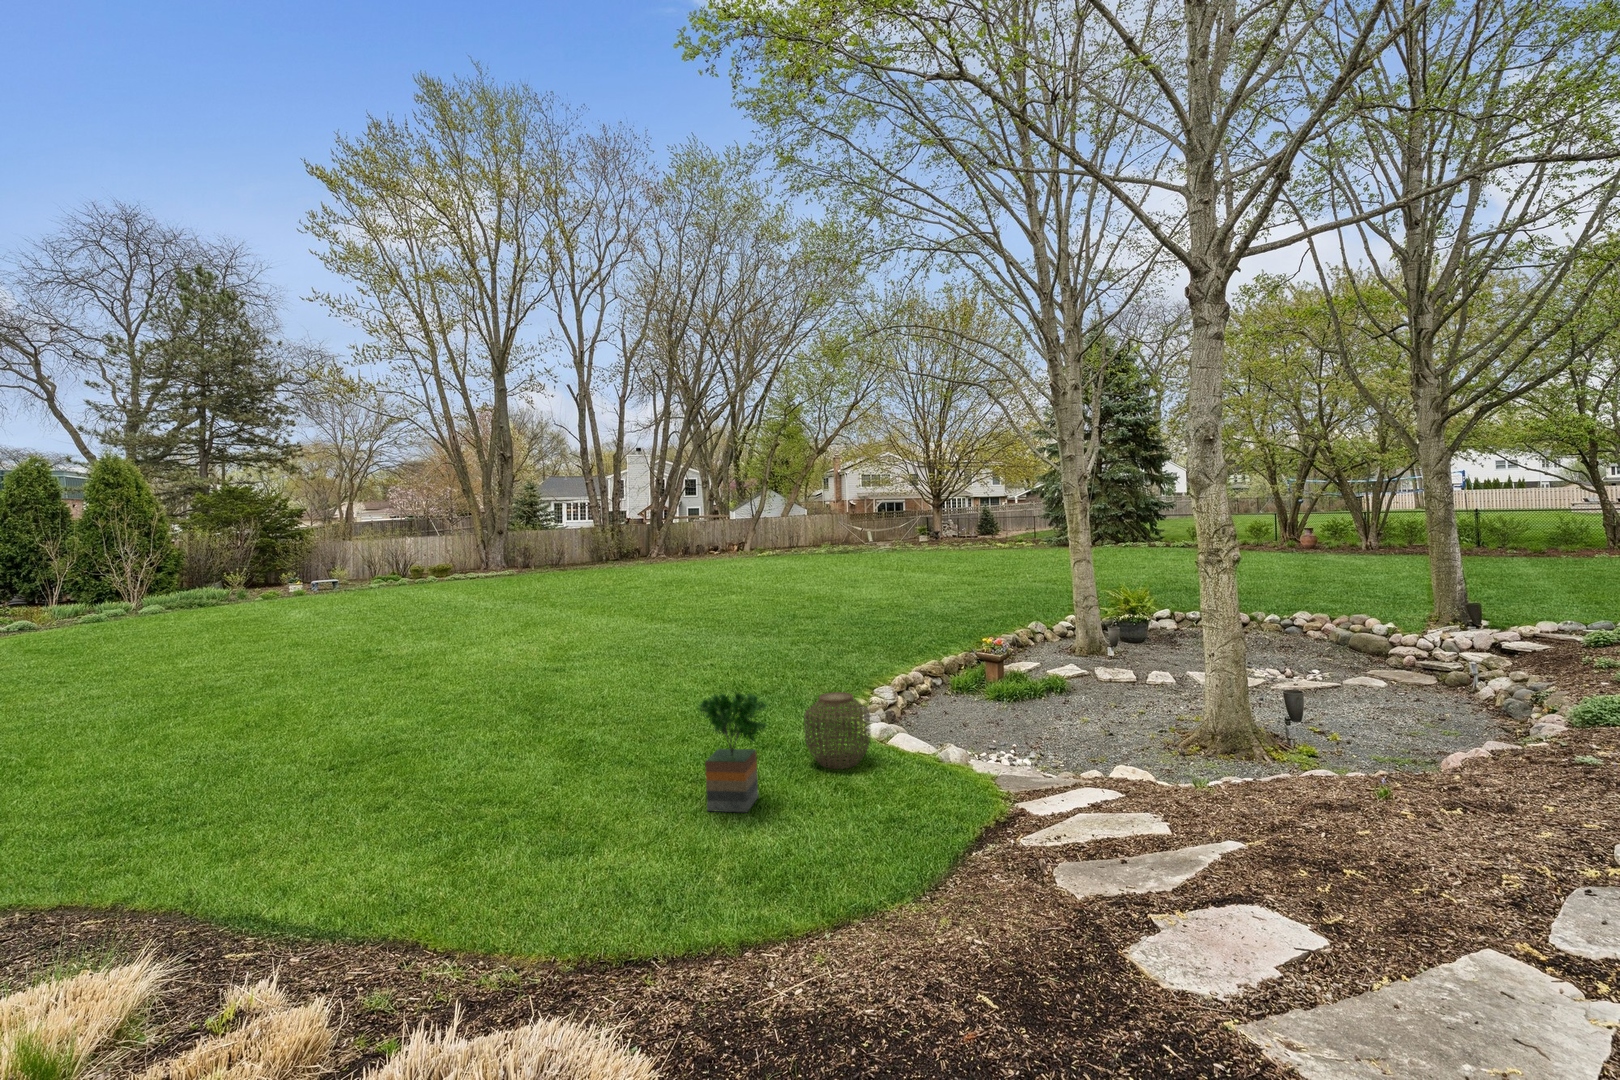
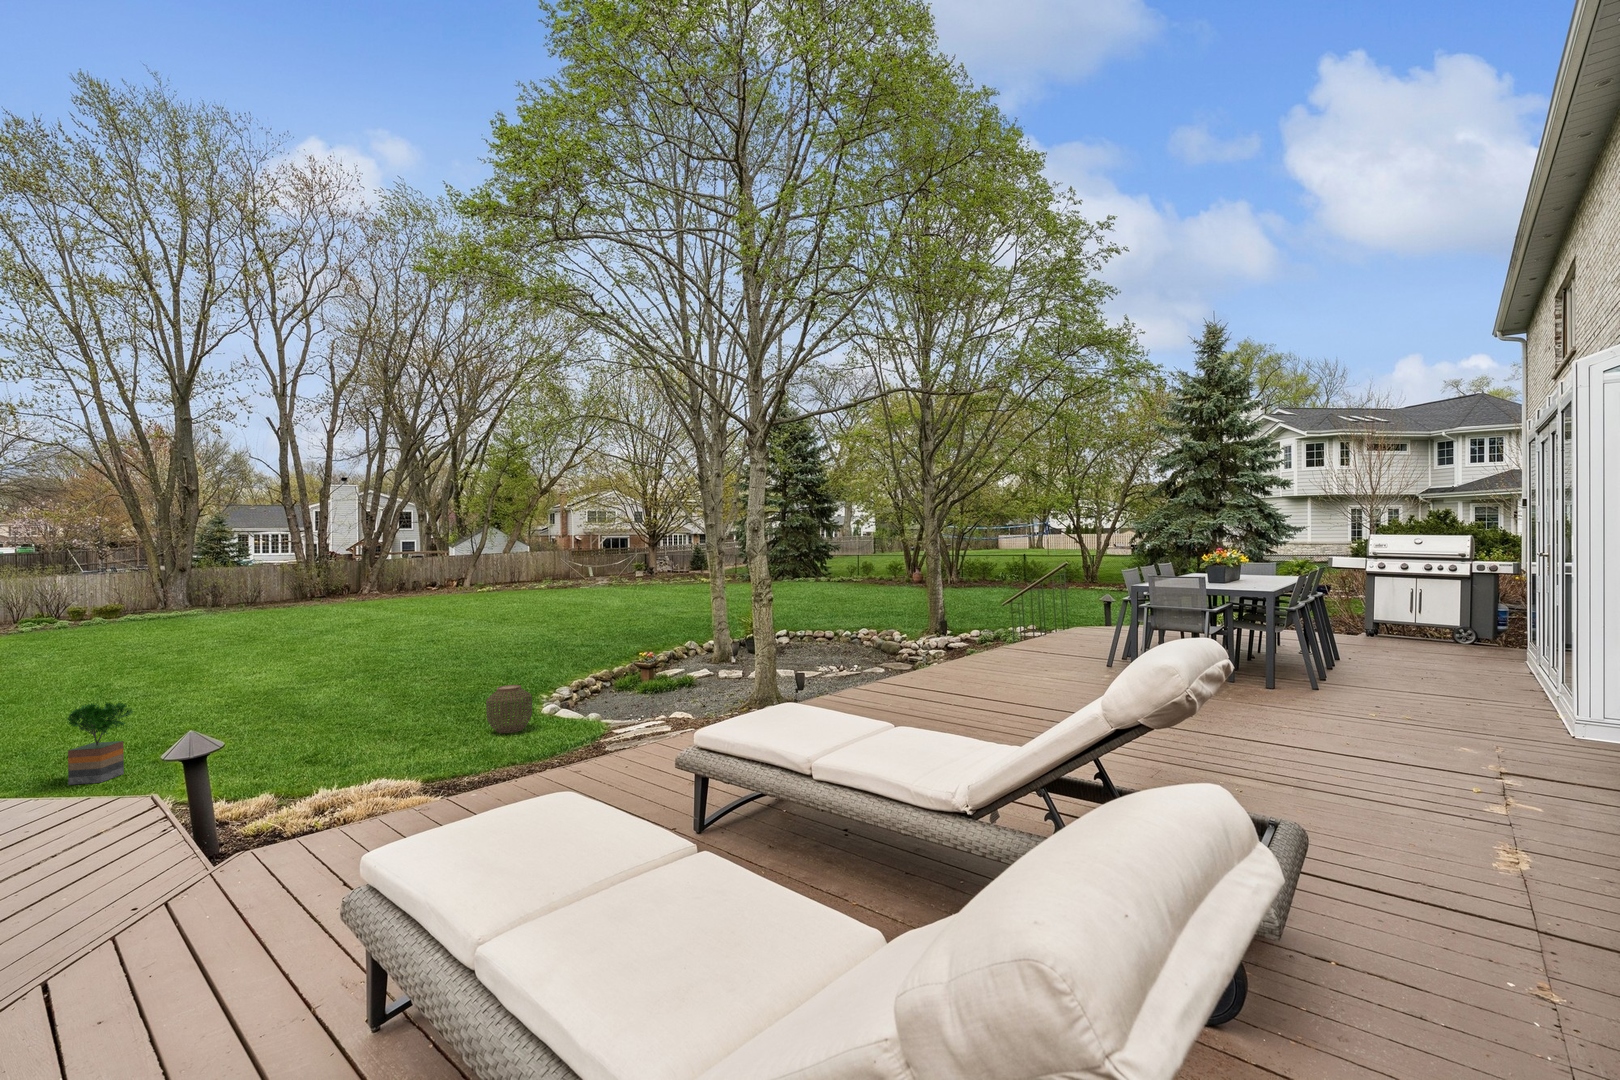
potted tree: present [700,693,767,812] -> present [67,703,133,785]

